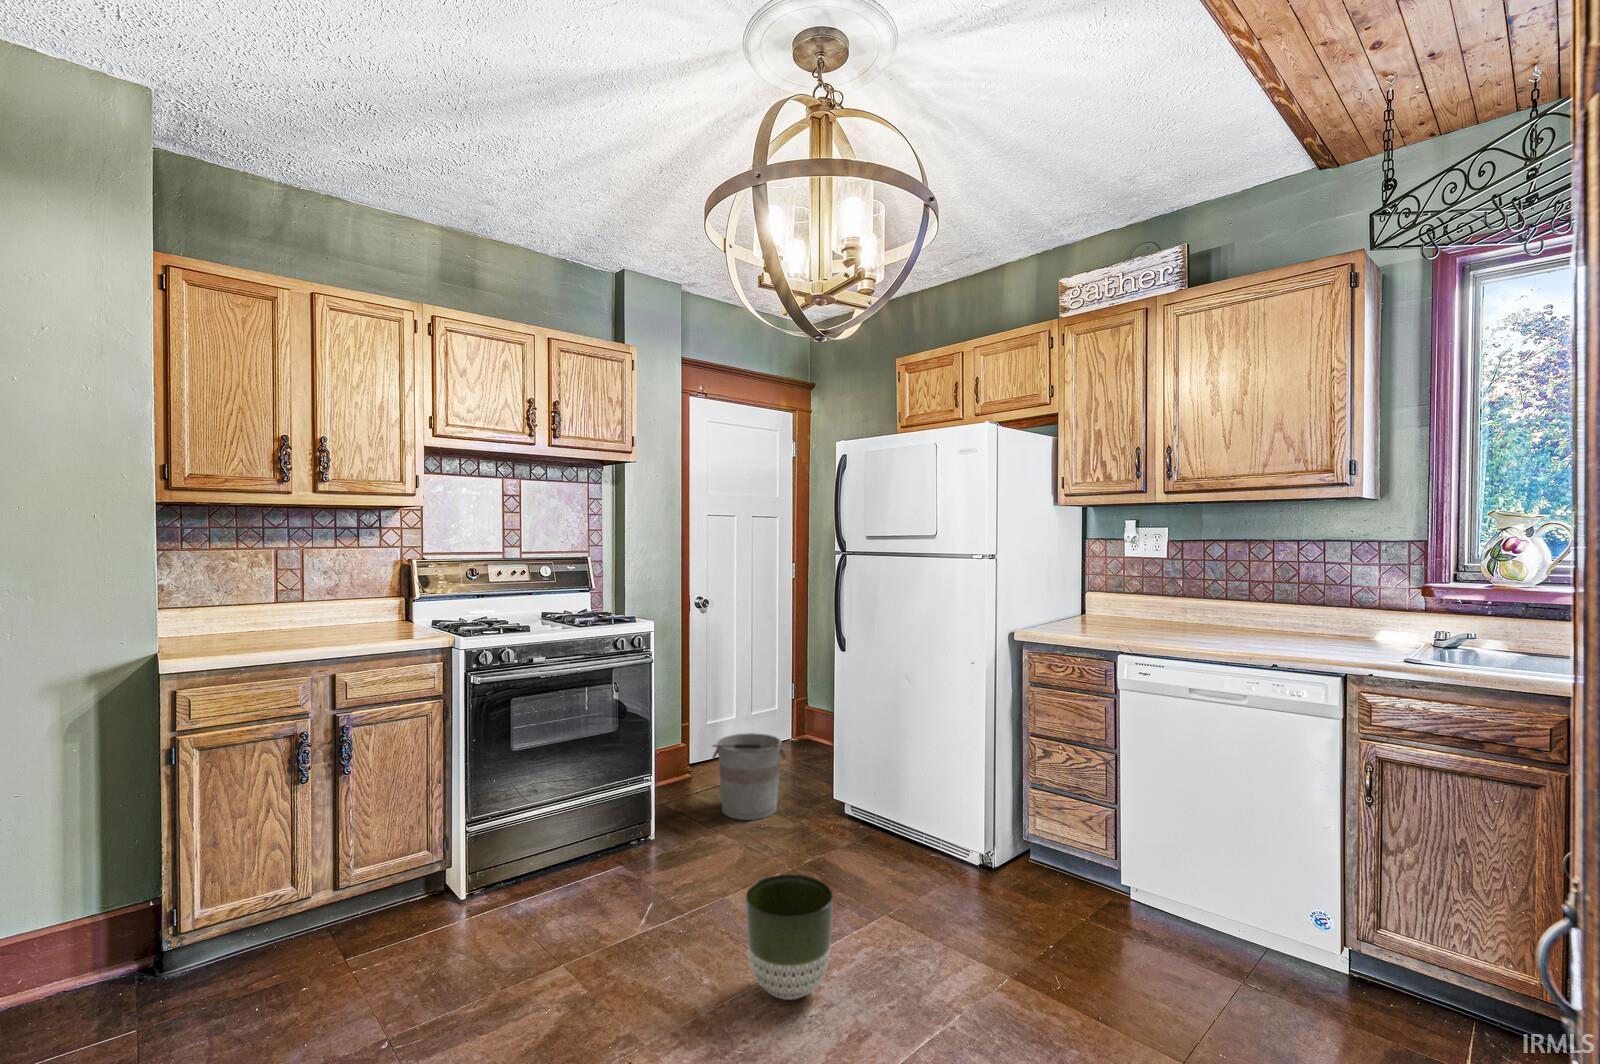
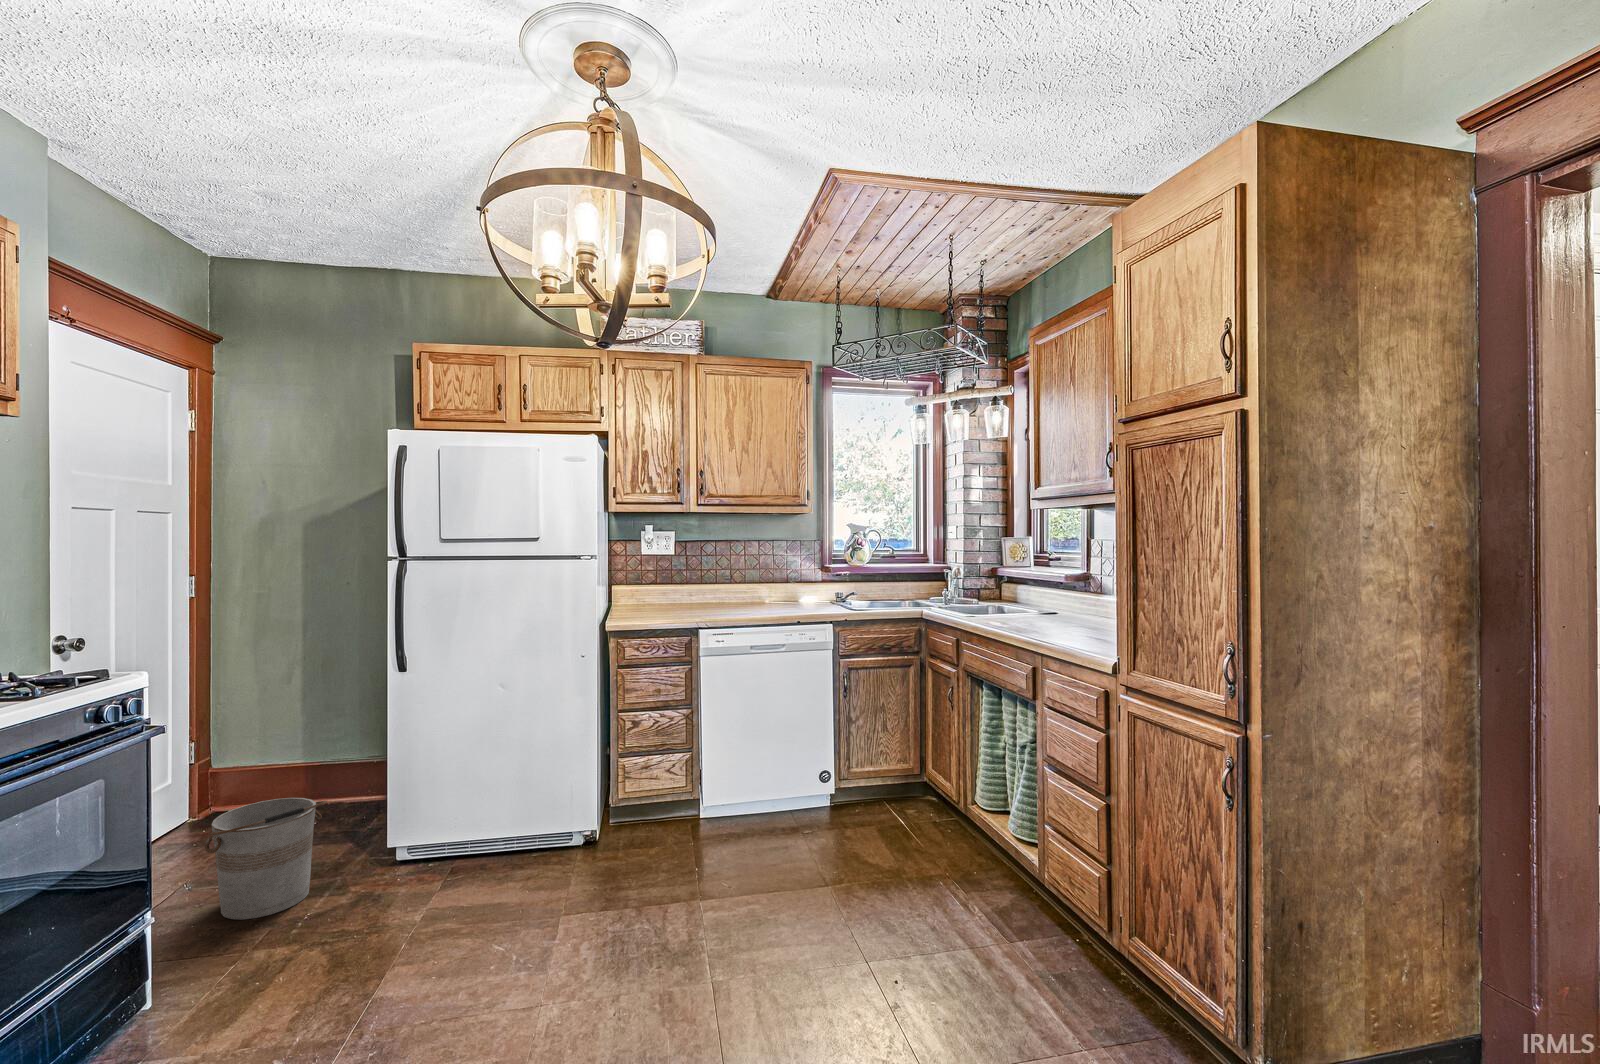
planter: present [746,874,833,1000] -> none [526,879,616,1003]

